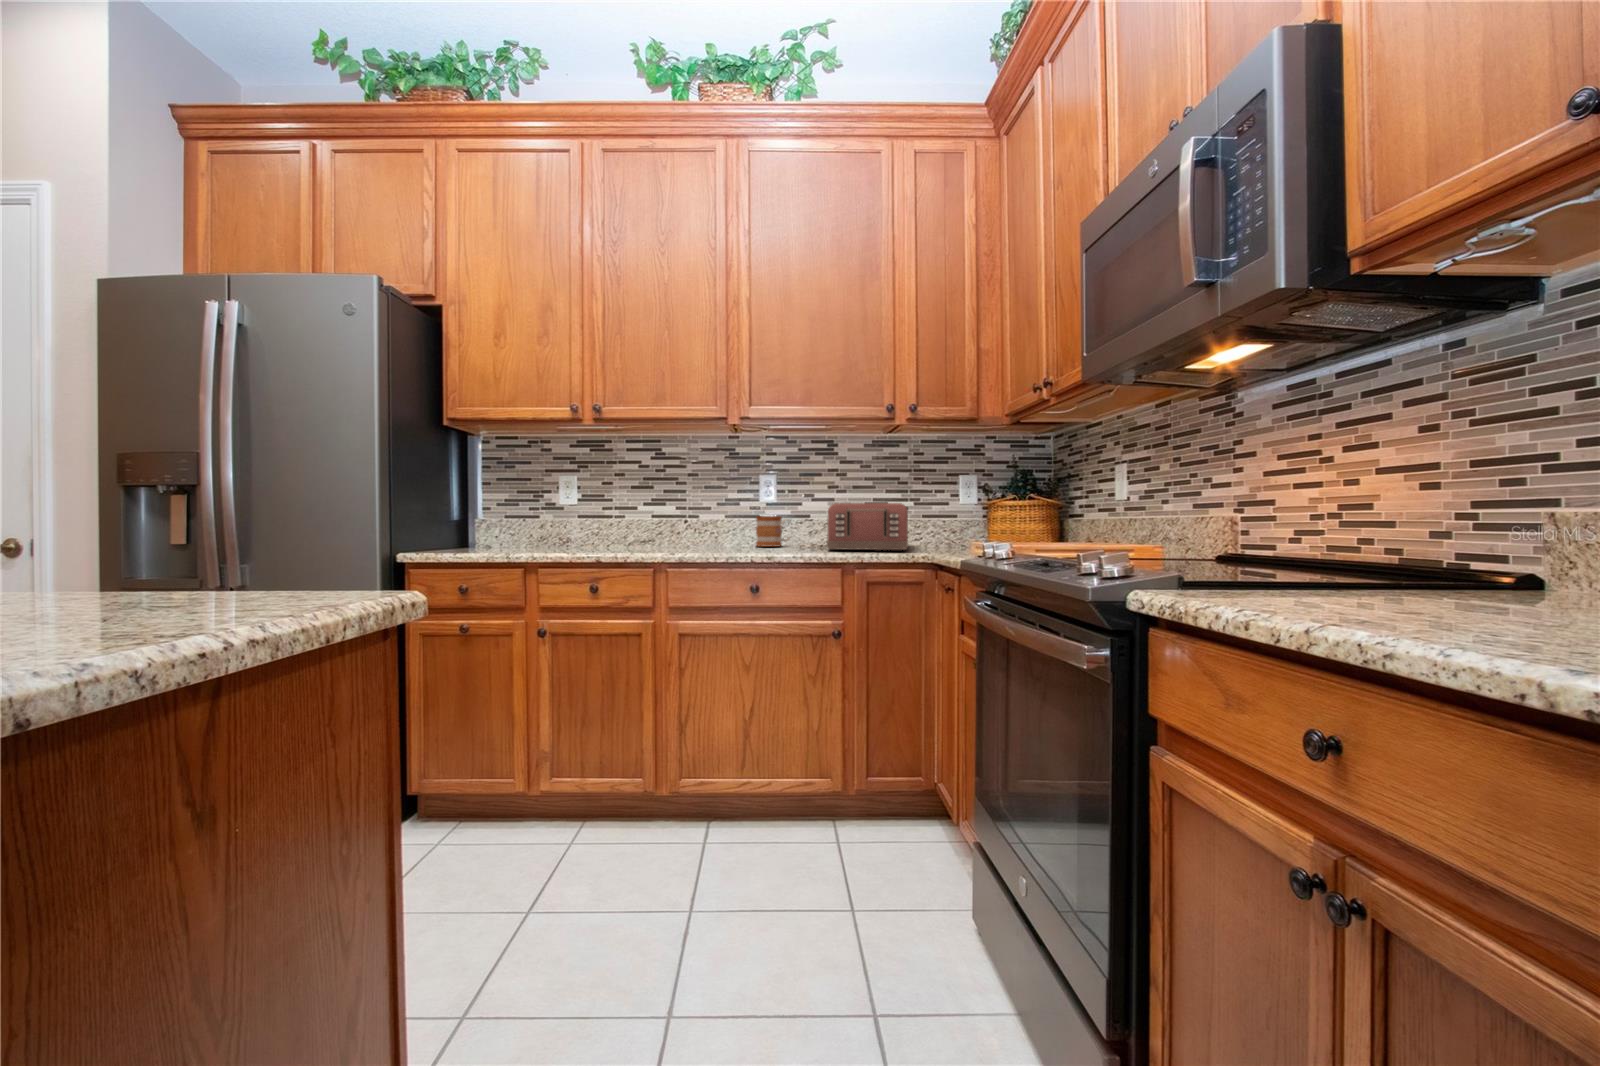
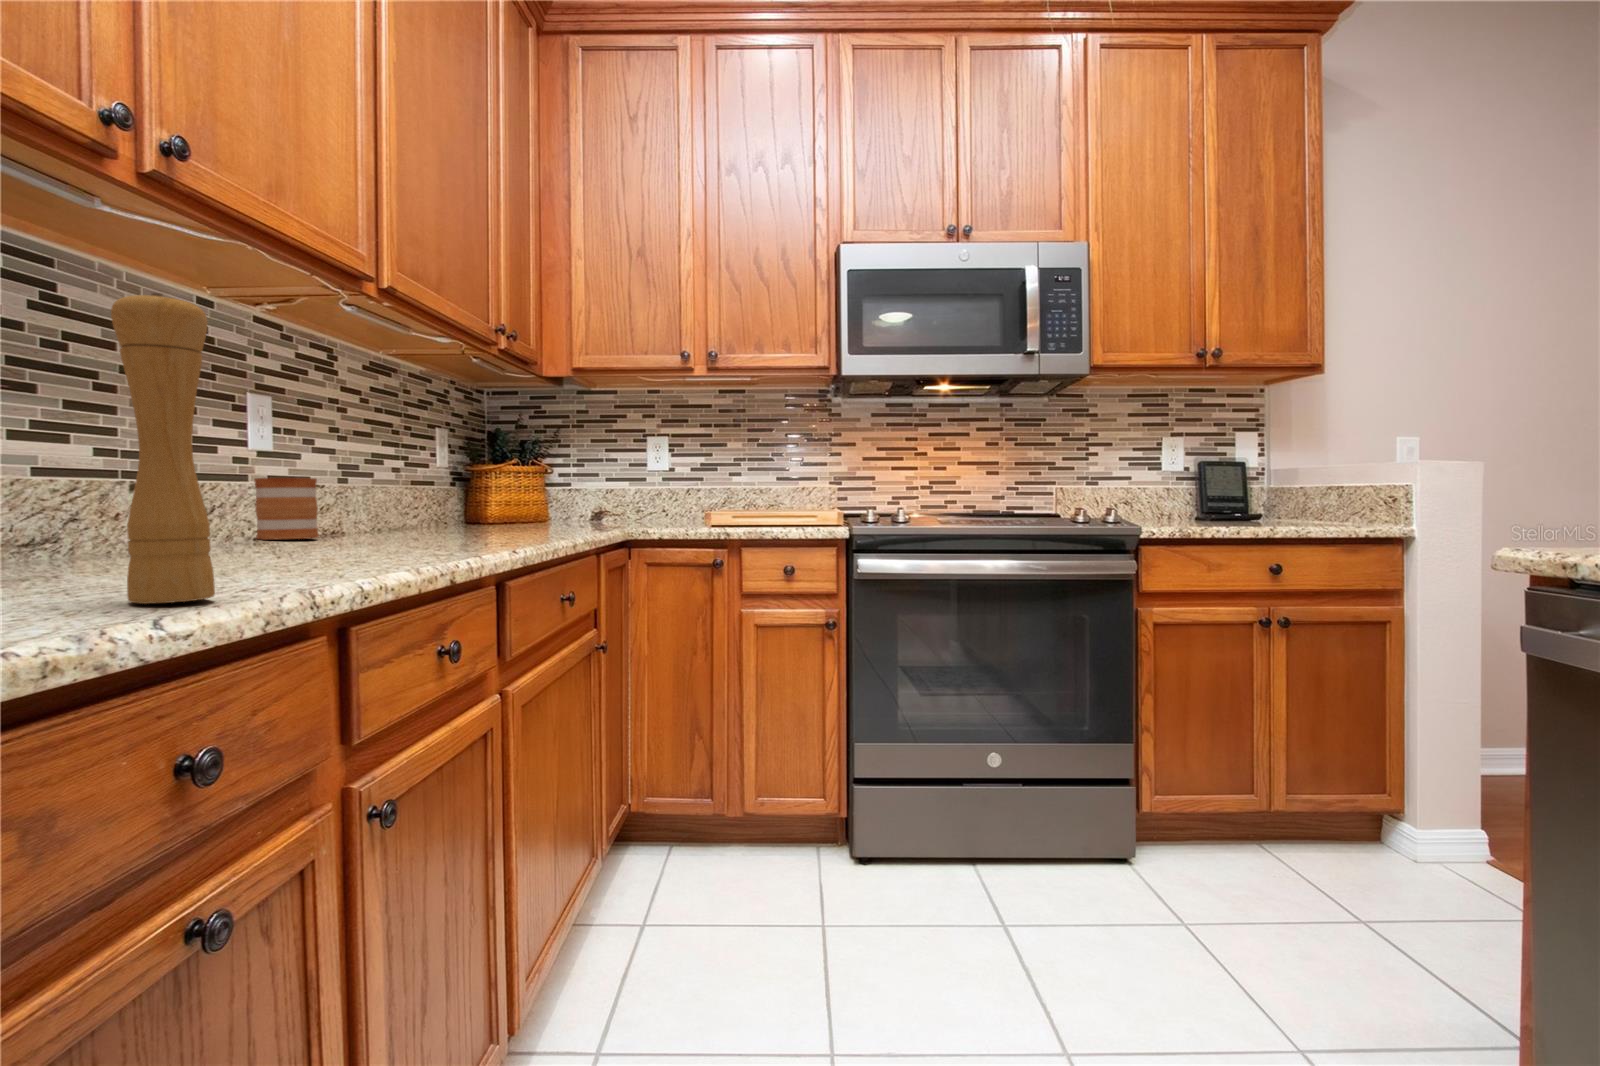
pepper mill: none [502,467,527,557] -> present [111,293,215,604]
toaster: present [827,503,908,550] -> none [319,460,510,536]

